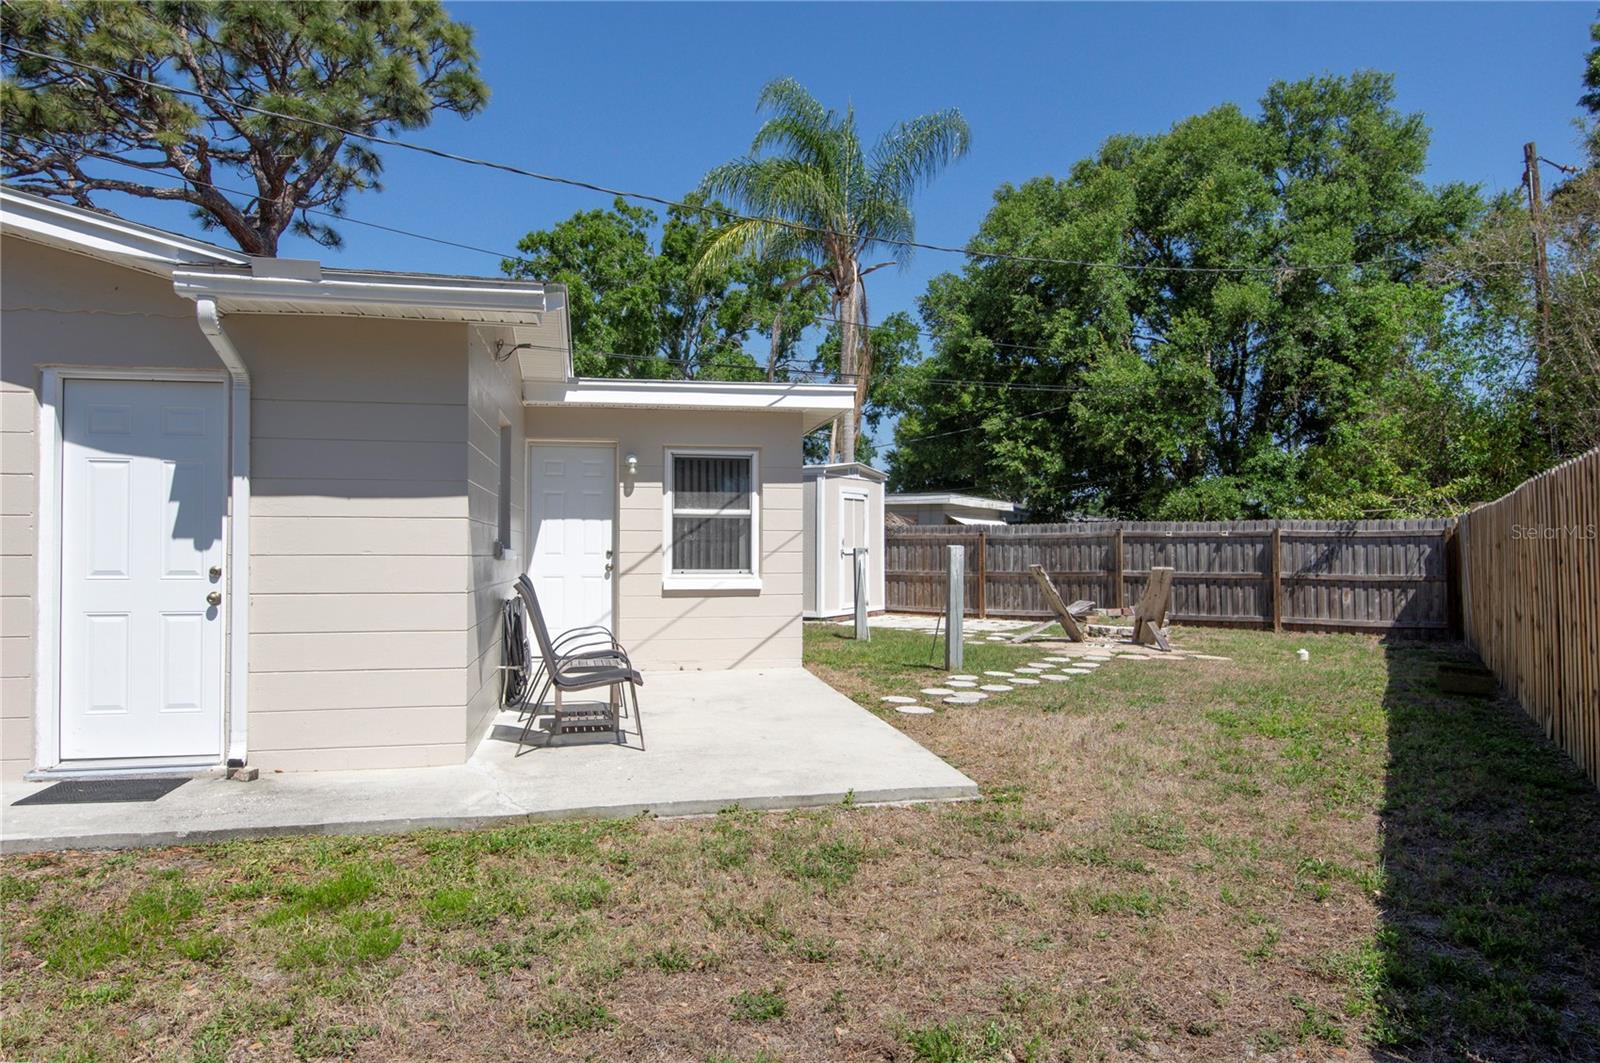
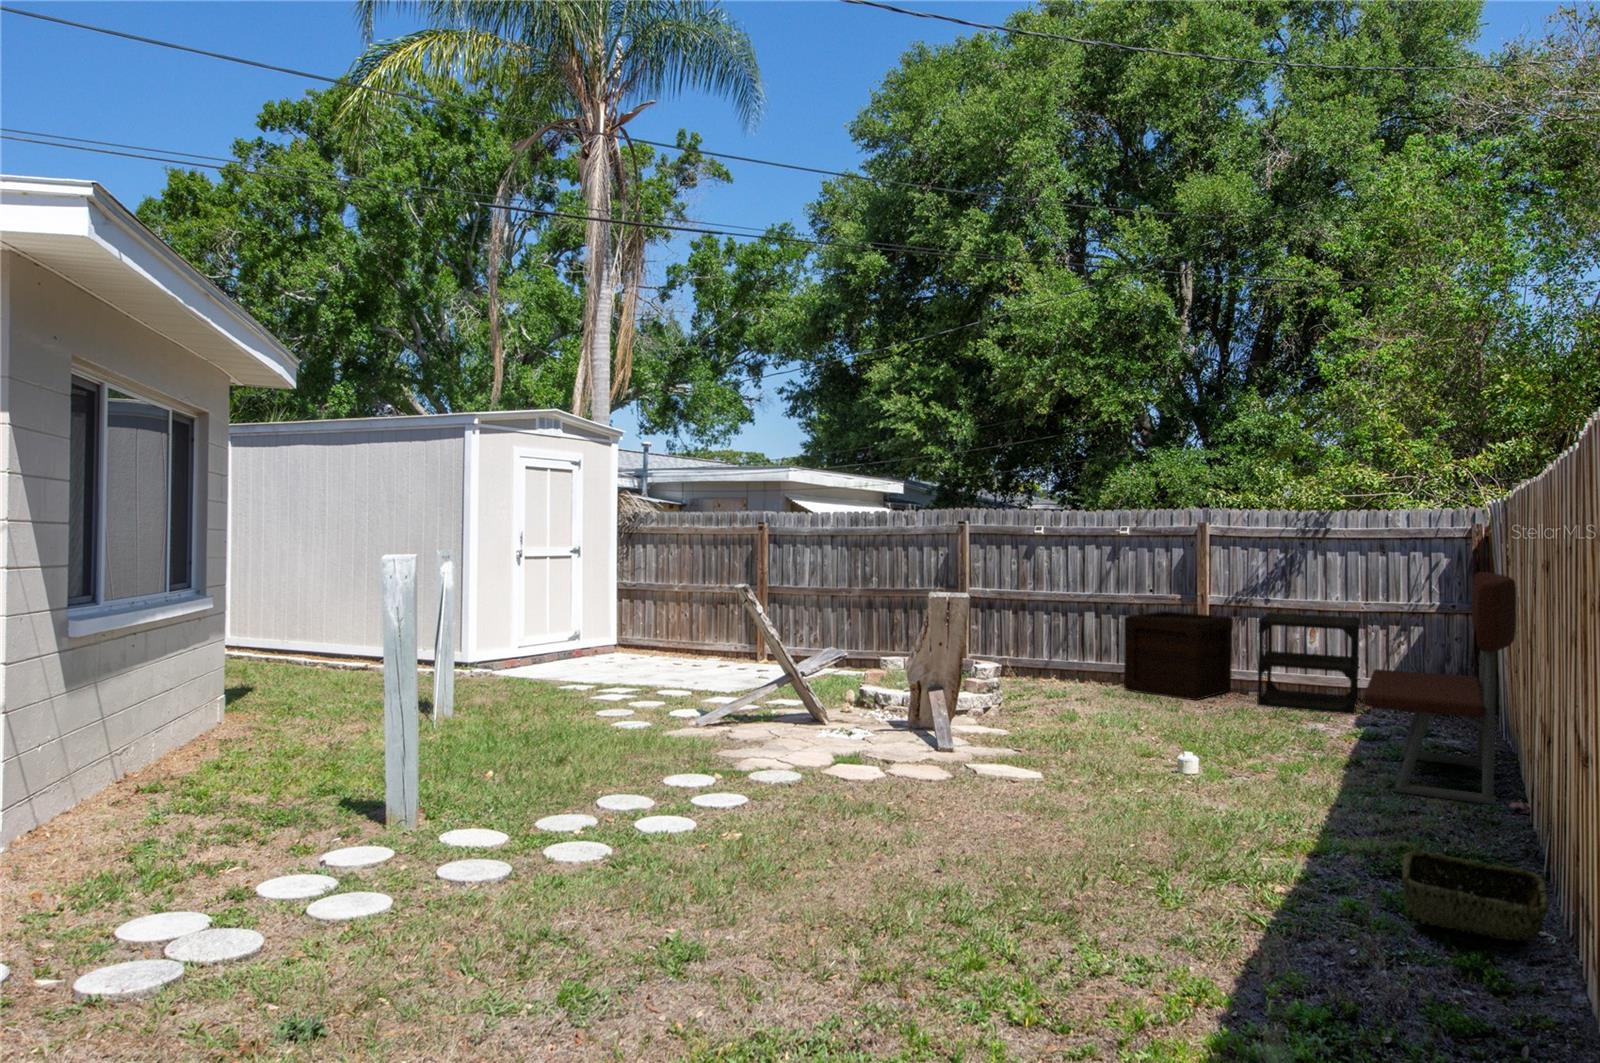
bench: none [1396,552,1475,666] -> present [1363,572,1517,805]
wooden crate: none [1234,583,1298,633] -> present [1124,611,1232,700]
side table: none [1318,583,1378,639] -> present [1257,613,1360,715]

